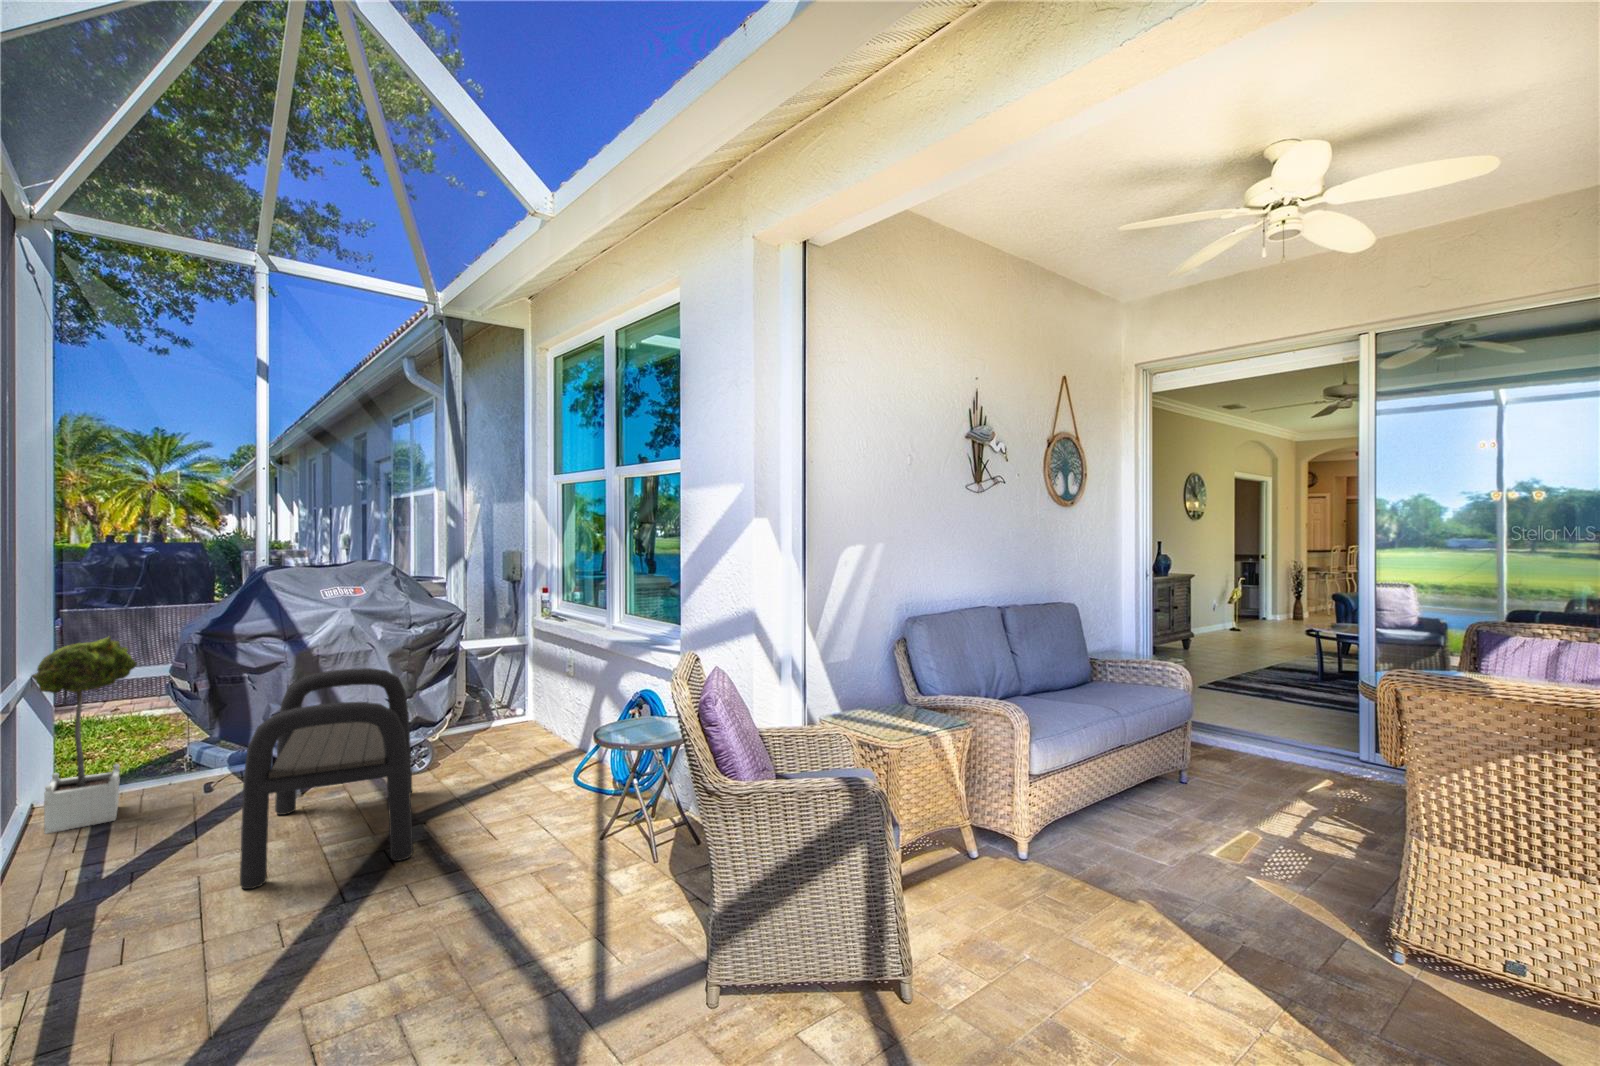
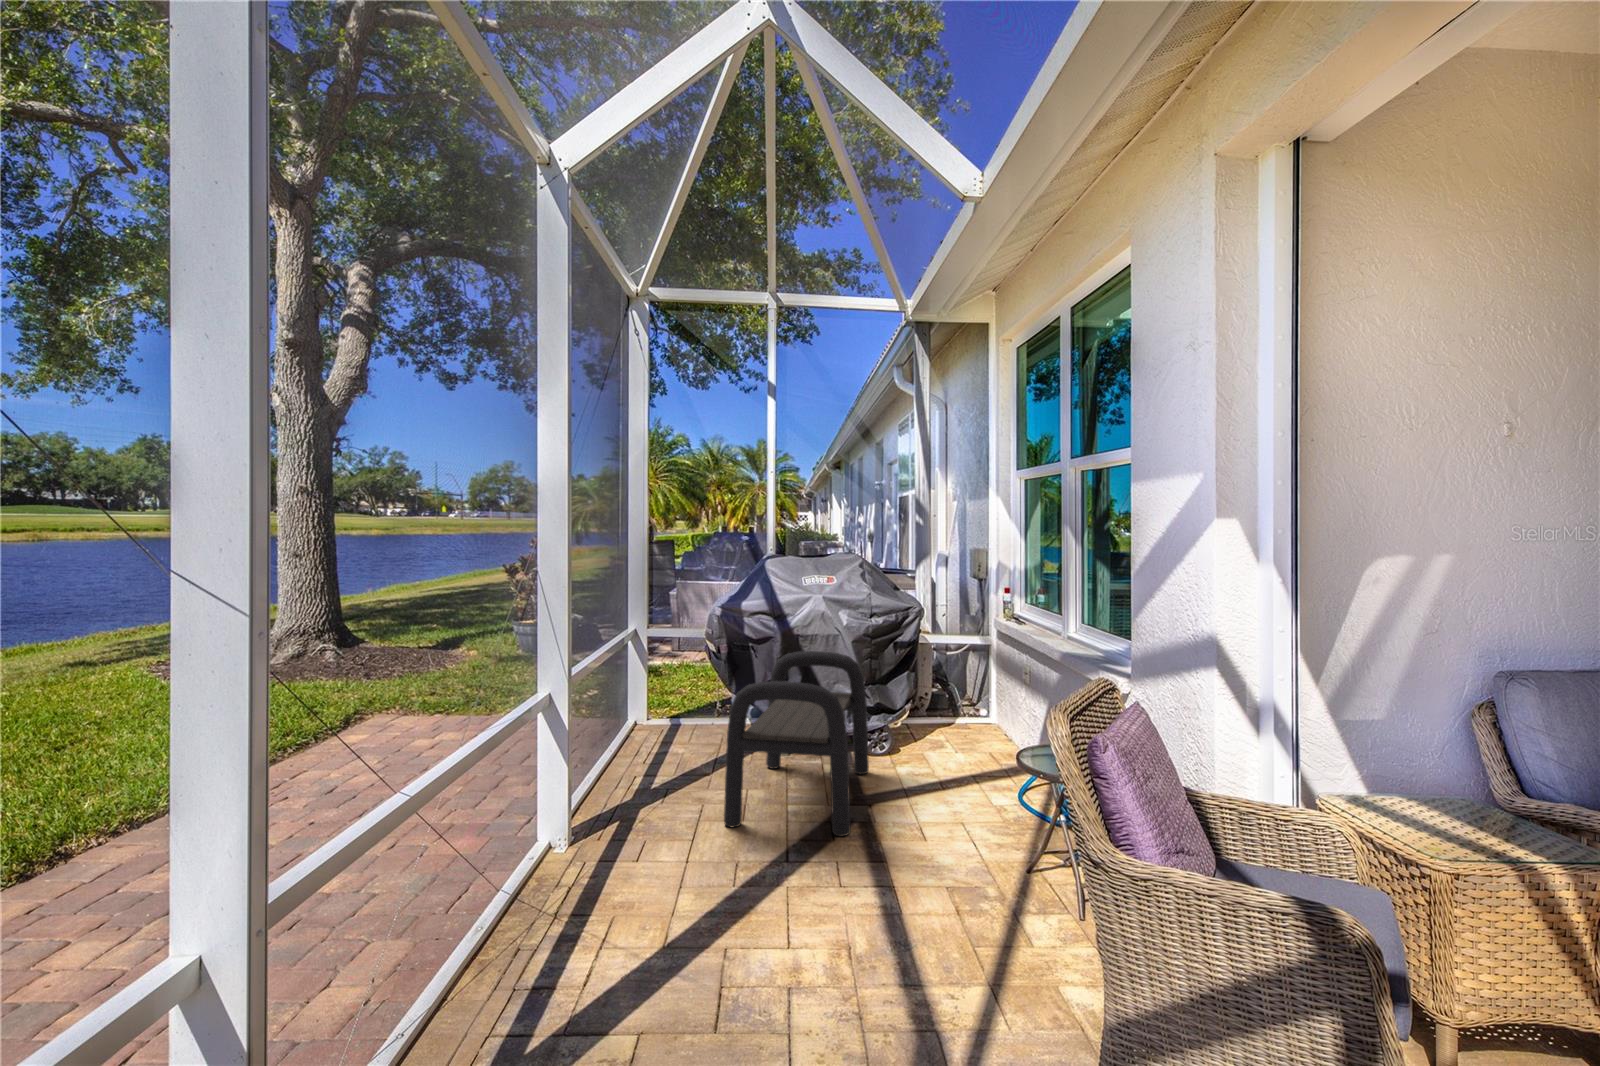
potted tree: present [31,636,137,834] -> none [631,606,688,747]

